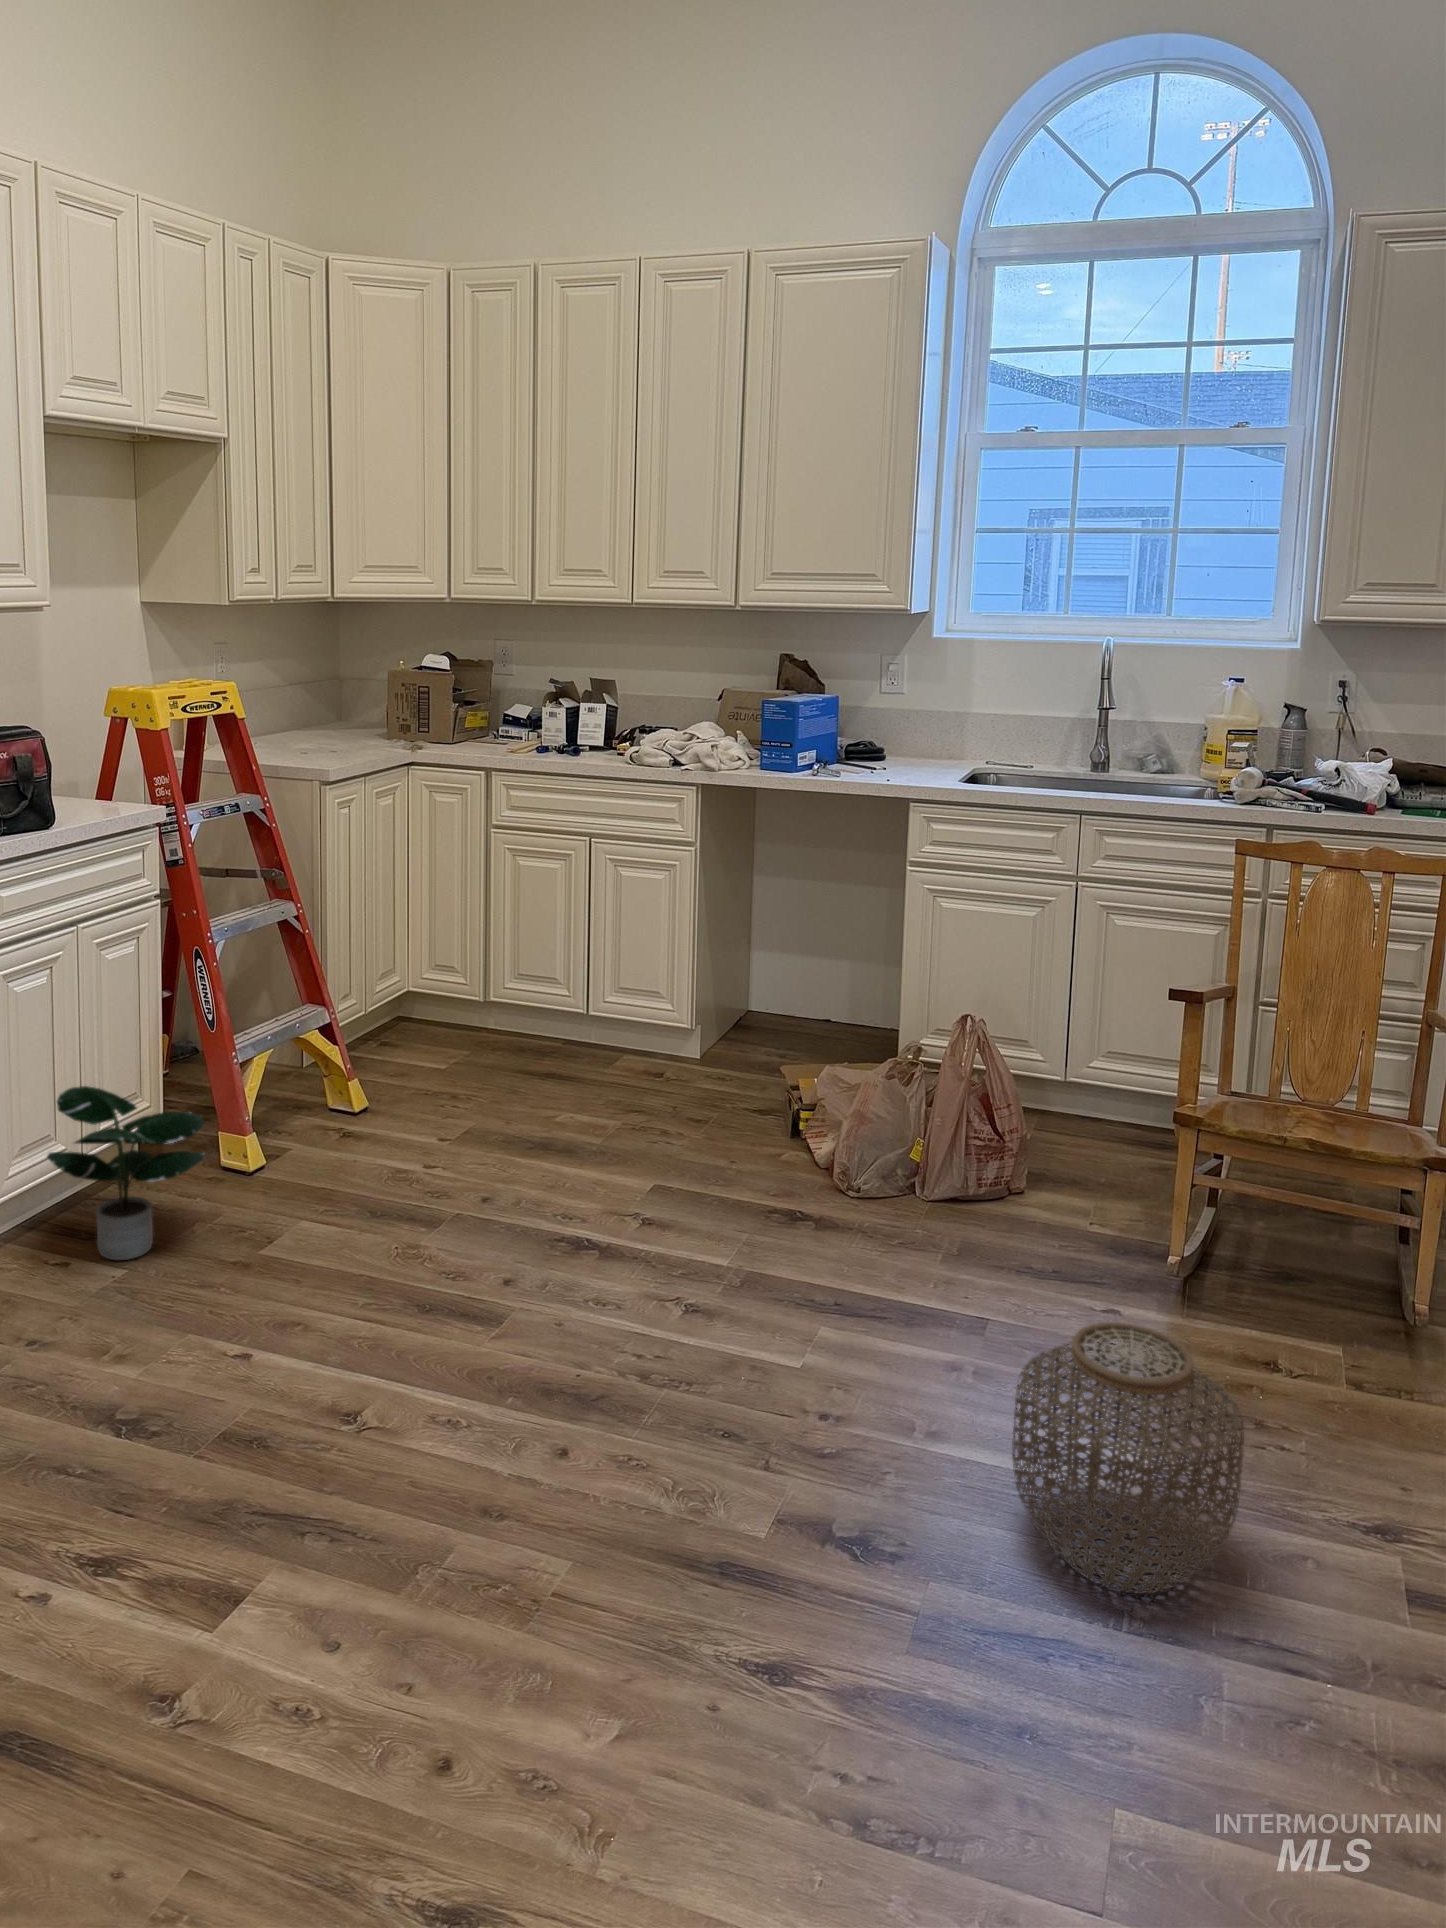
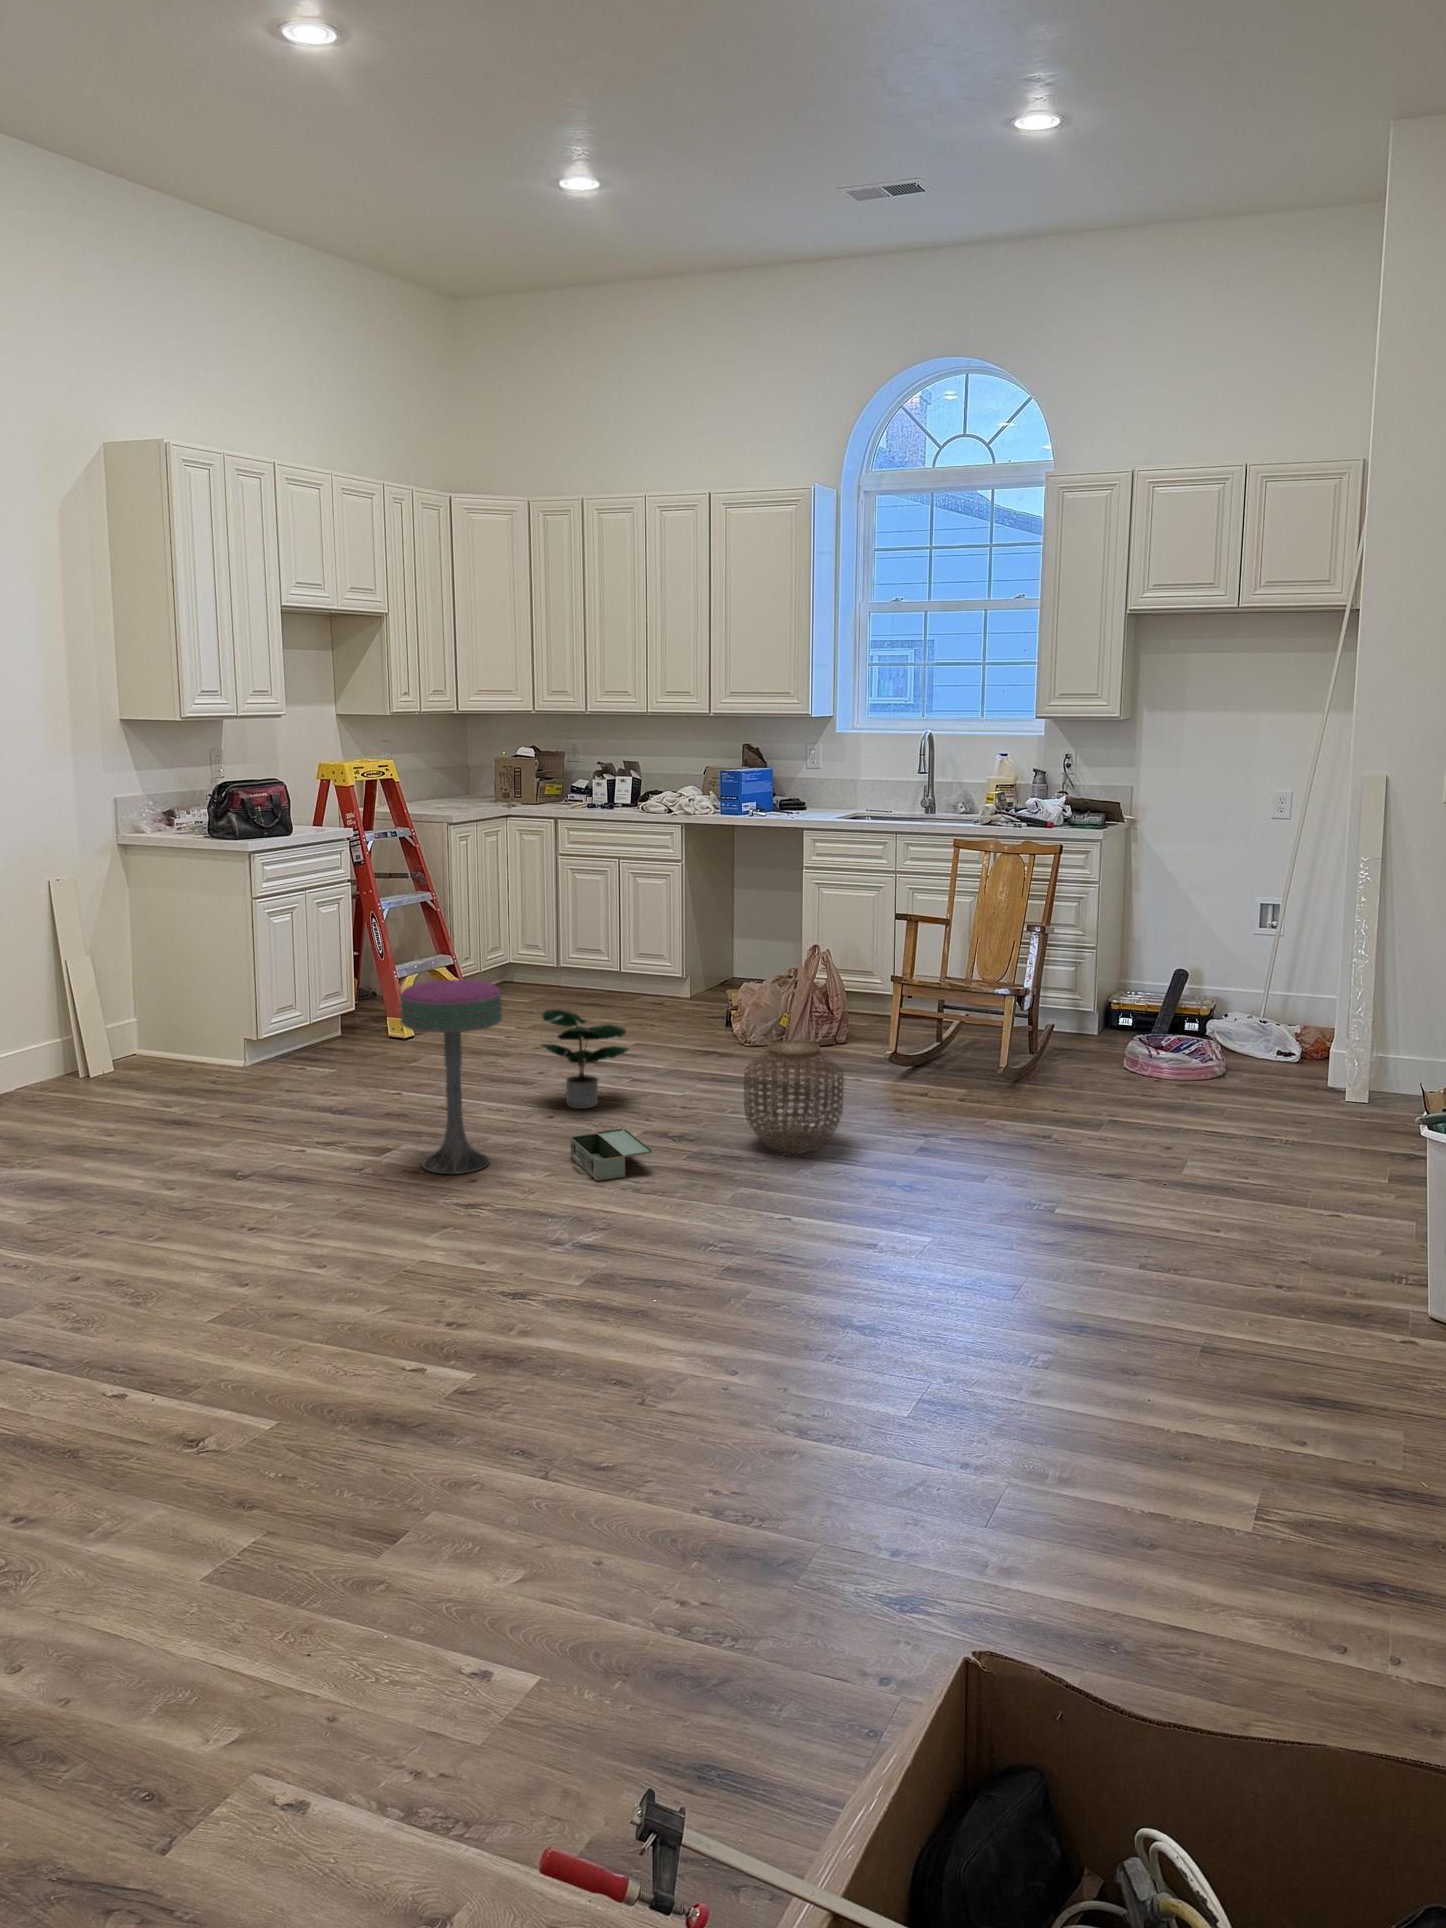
potted plant: present [47,1086,205,1260] -> present [541,1010,629,1109]
bar stool: none [281,1223,518,1713] -> present [400,980,502,1174]
toolbox: none [655,1537,867,1741] -> present [570,1129,652,1181]

